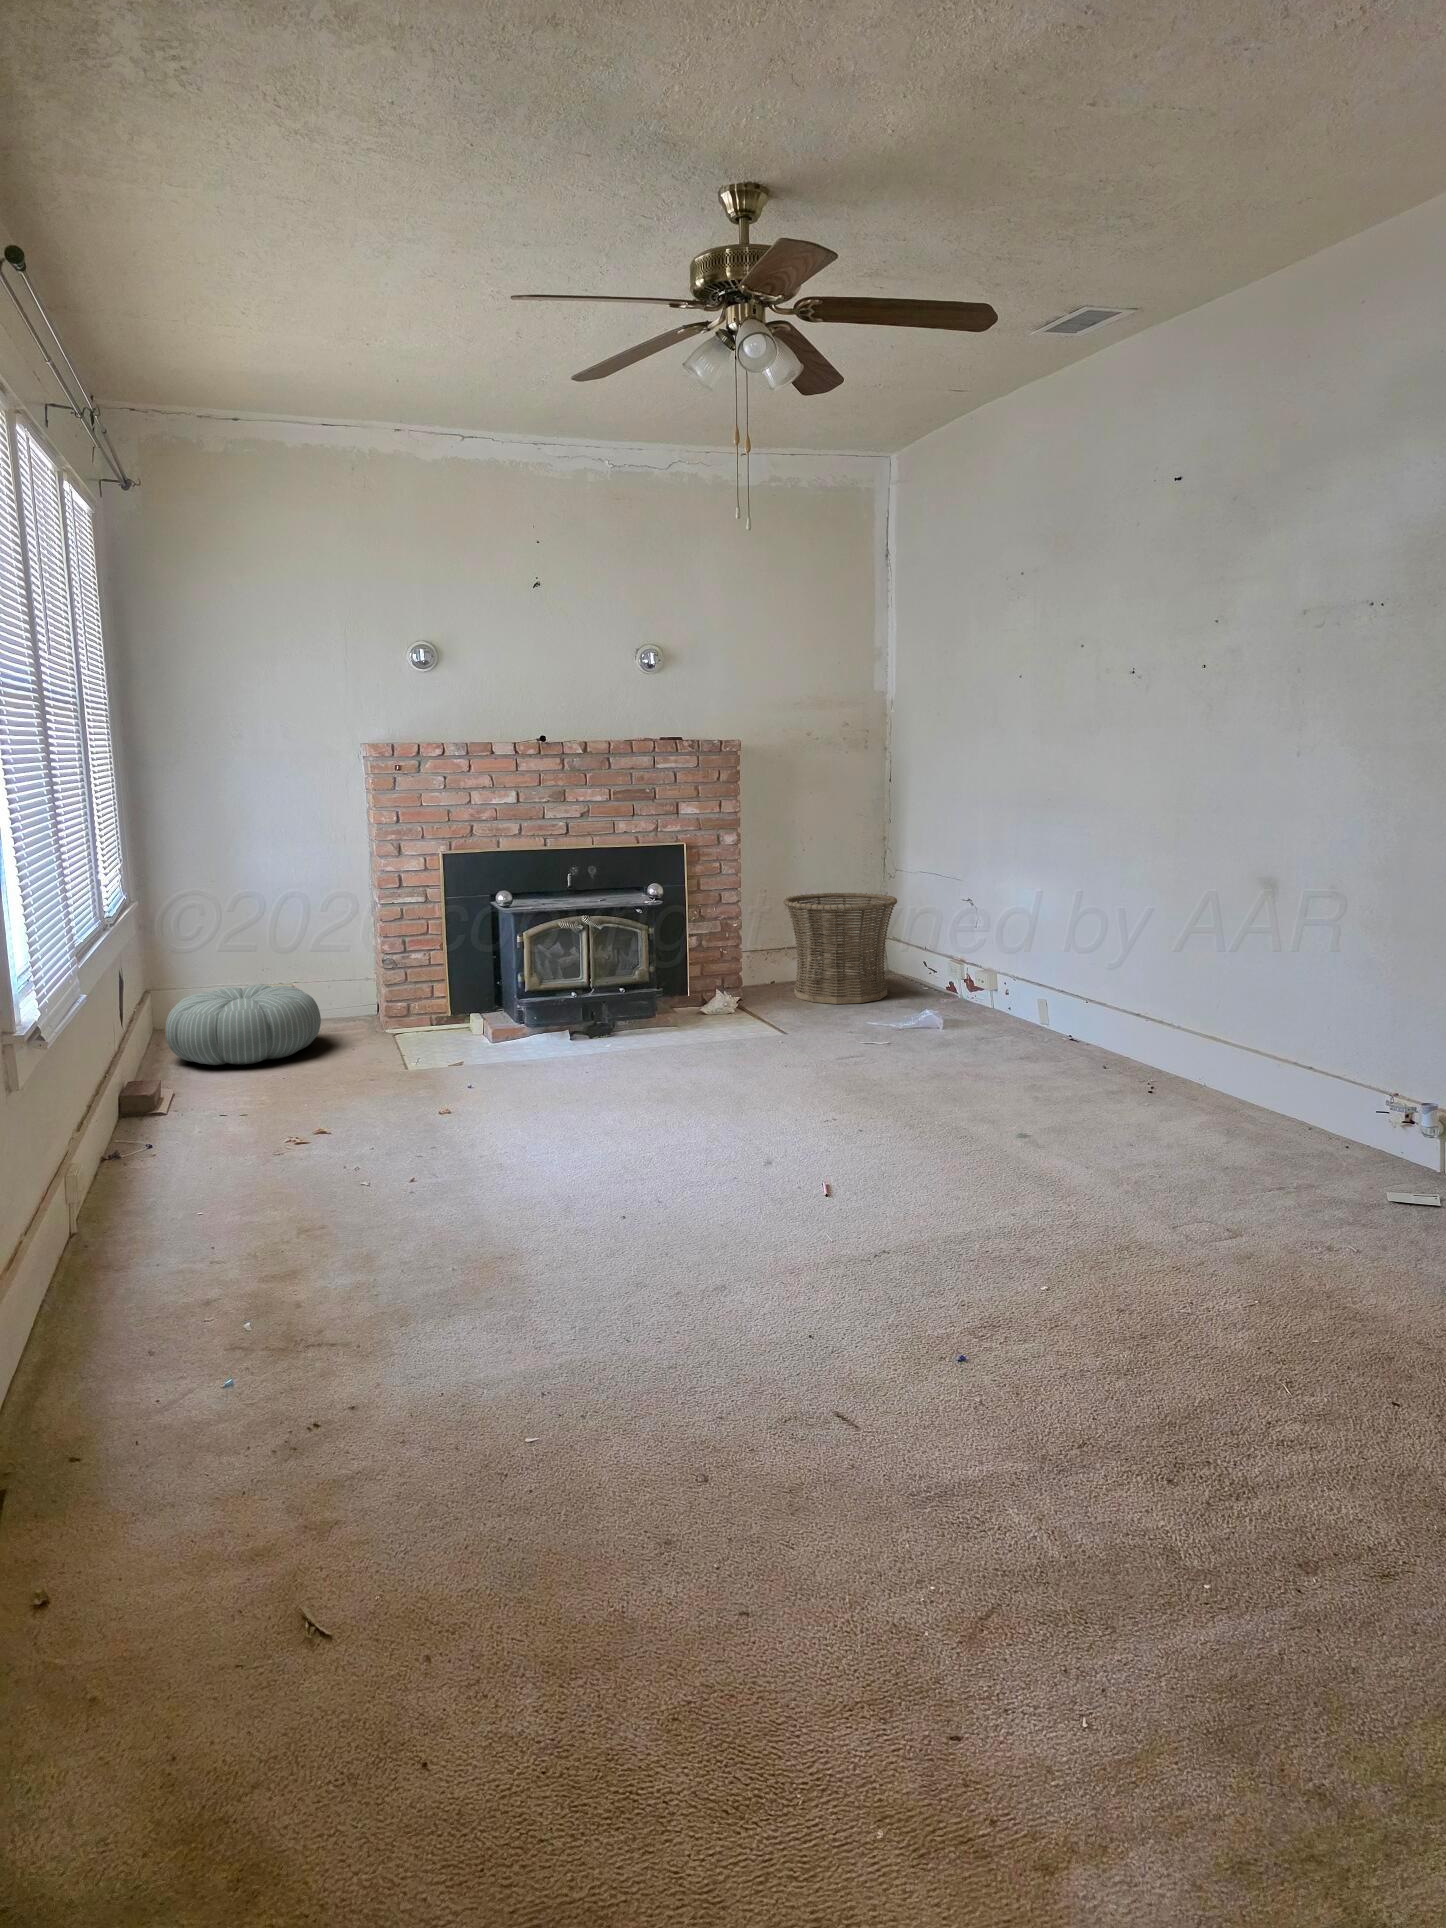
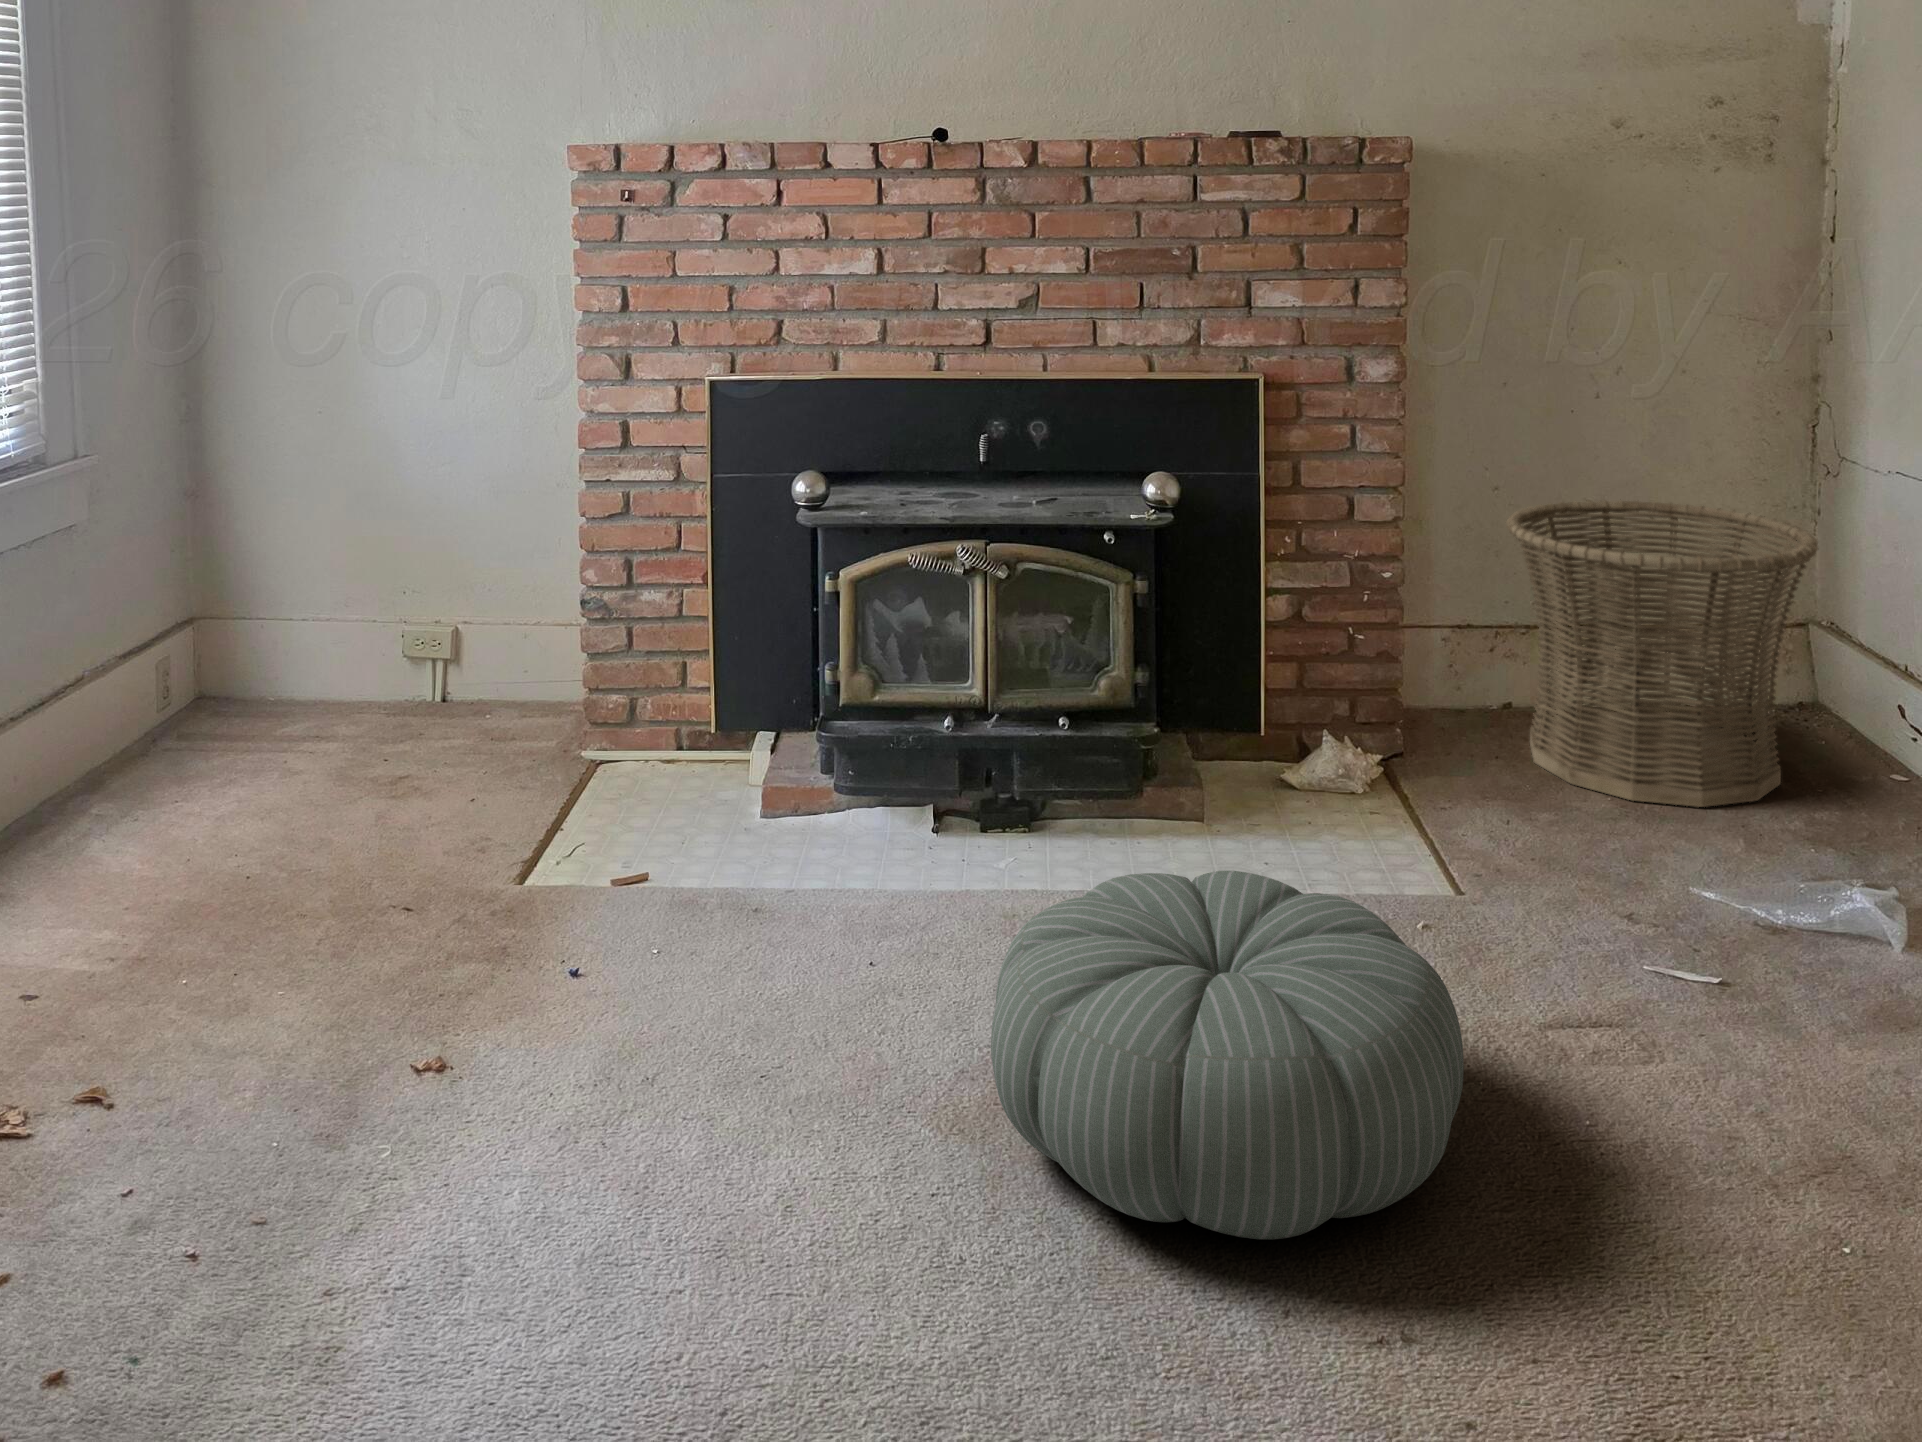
pouf: present [165,985,321,1065] -> present [991,870,1464,1239]

